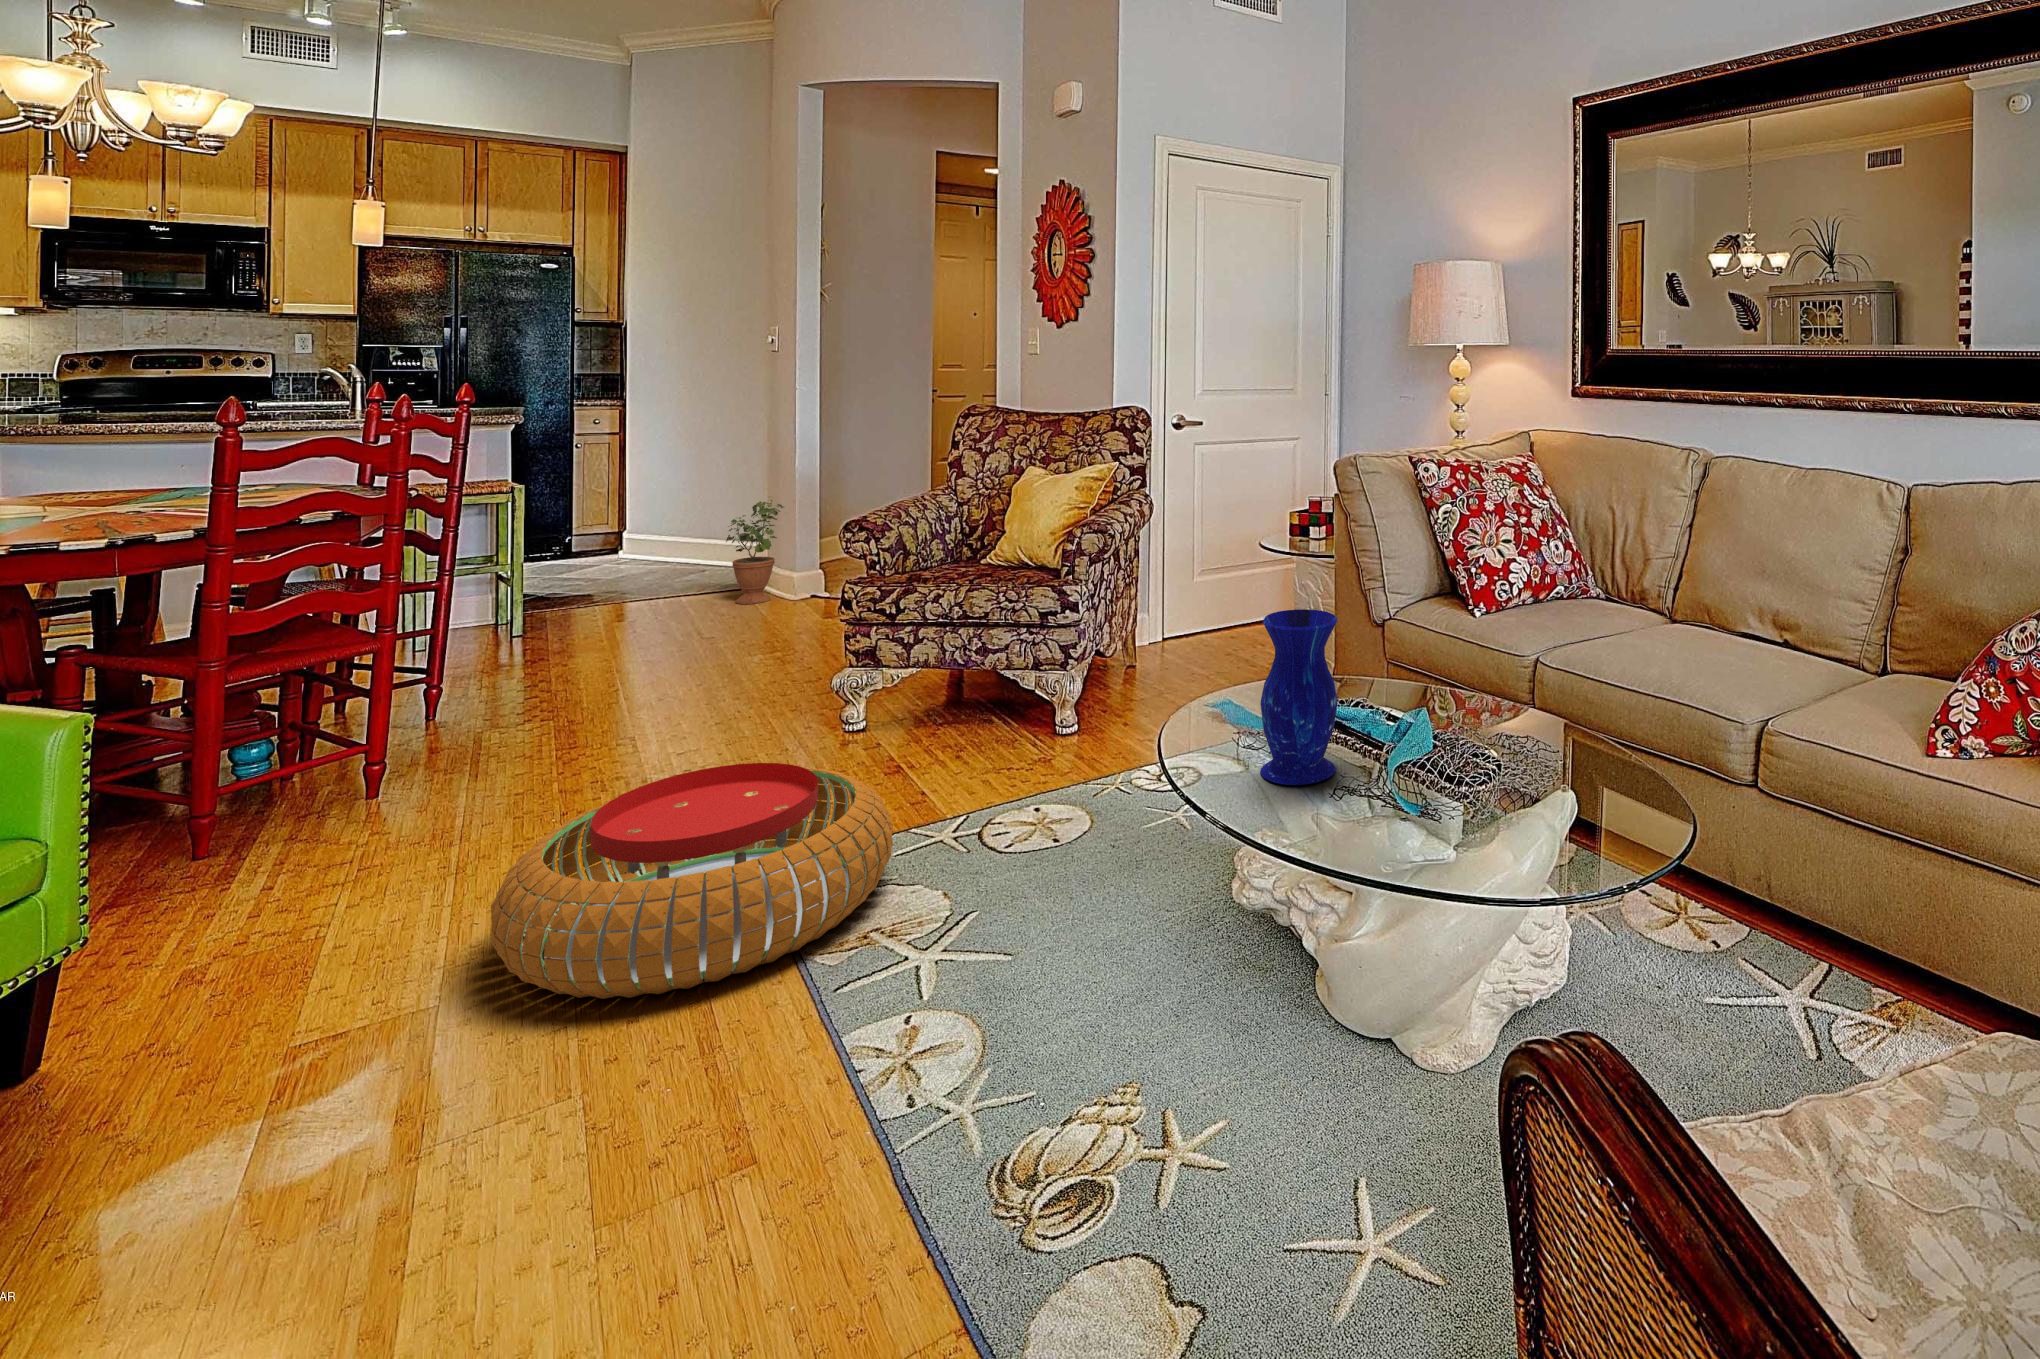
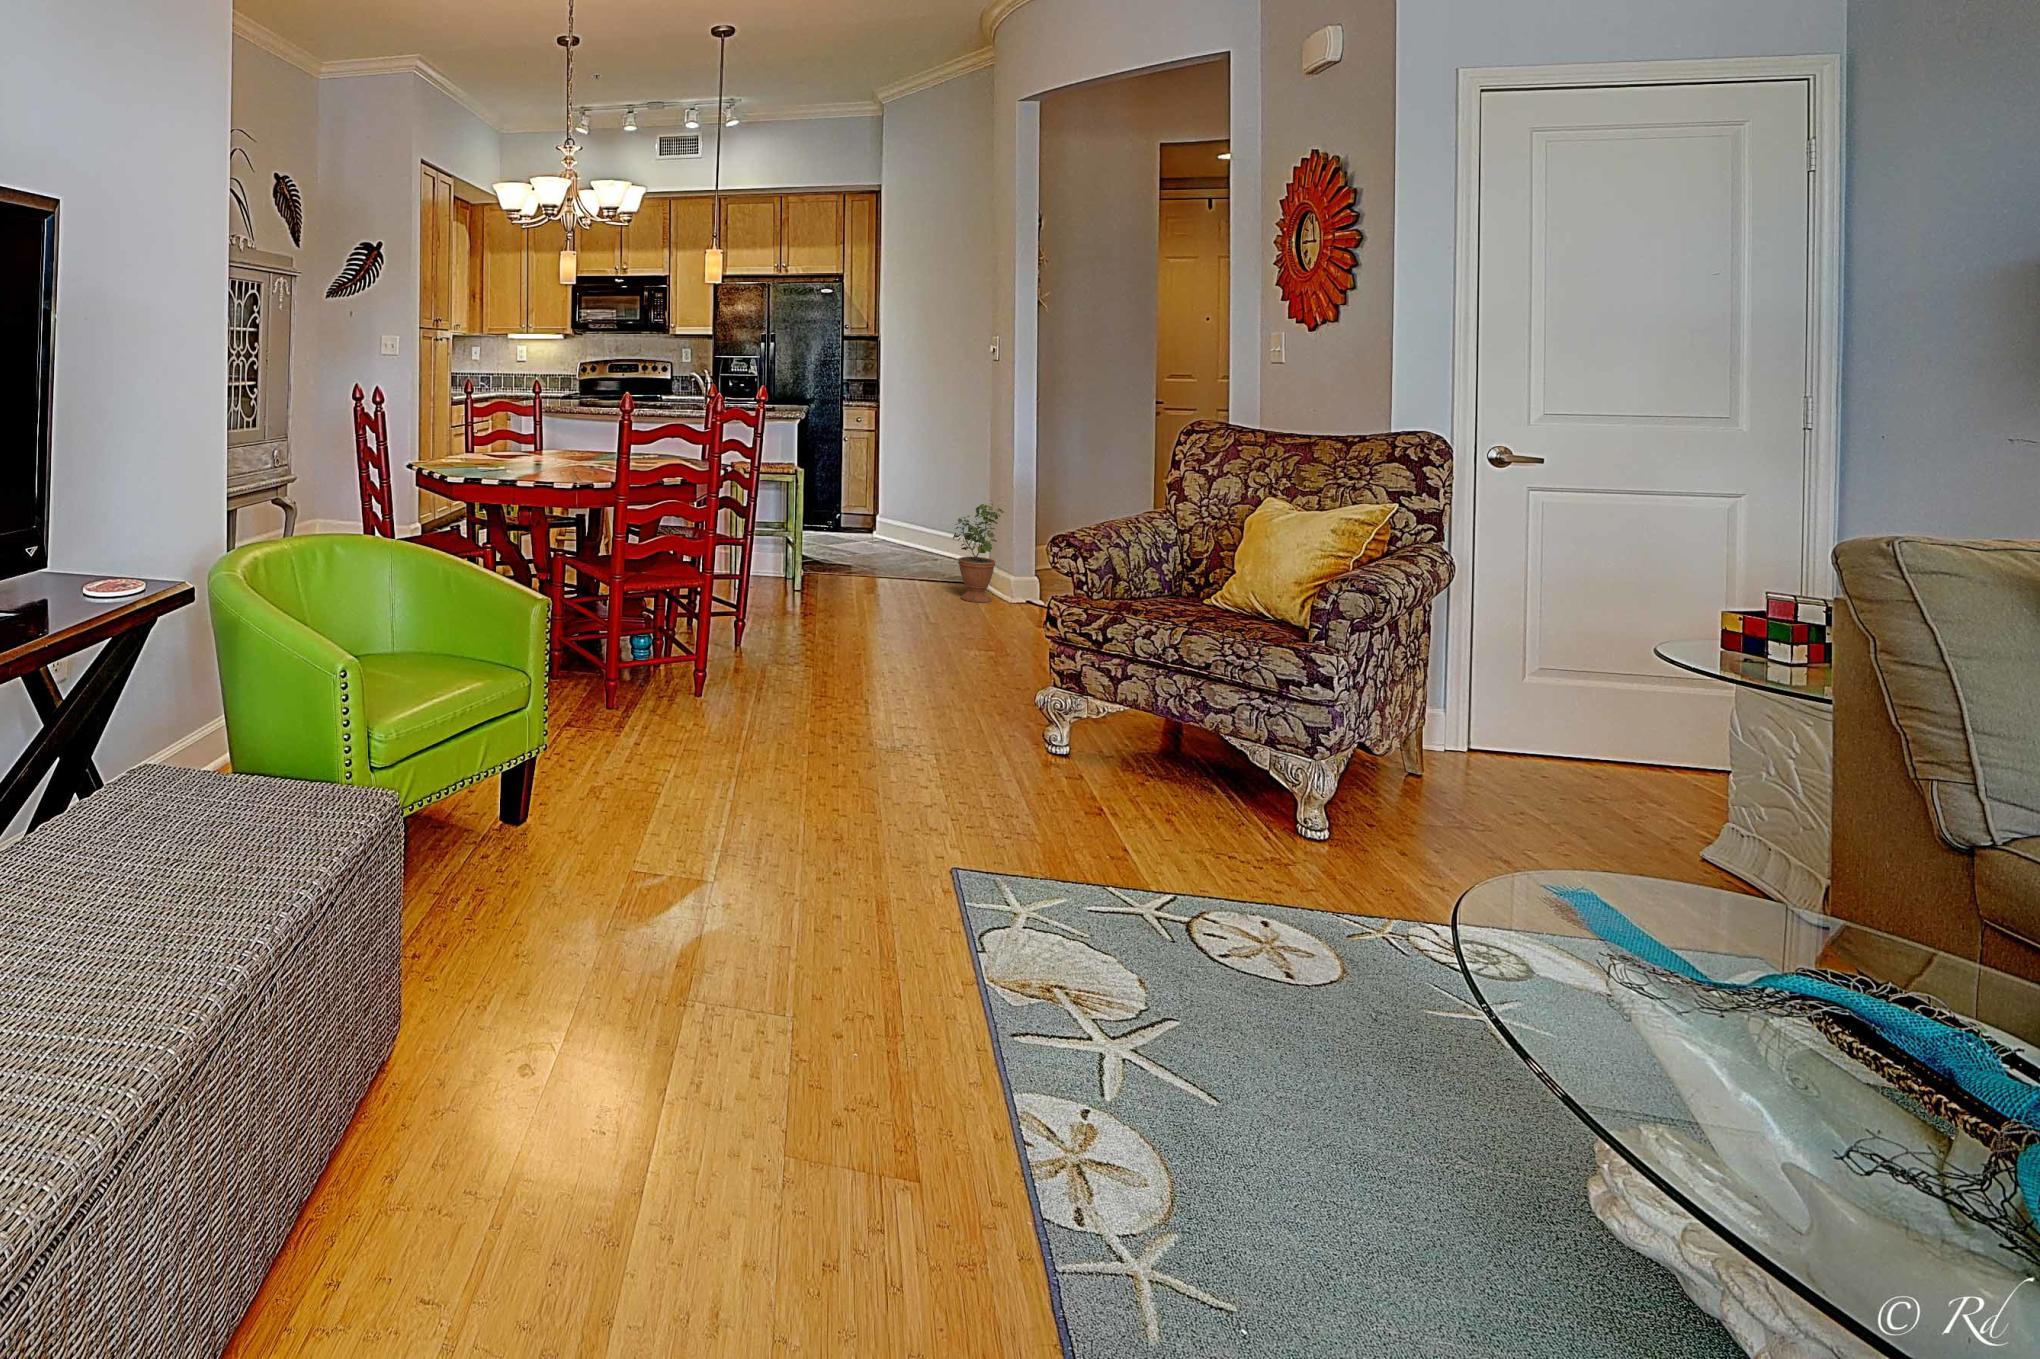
vase: present [1260,609,1338,785] -> none [1645,775,1835,1095]
pouf: present [491,763,893,999] -> none [748,753,1084,973]

